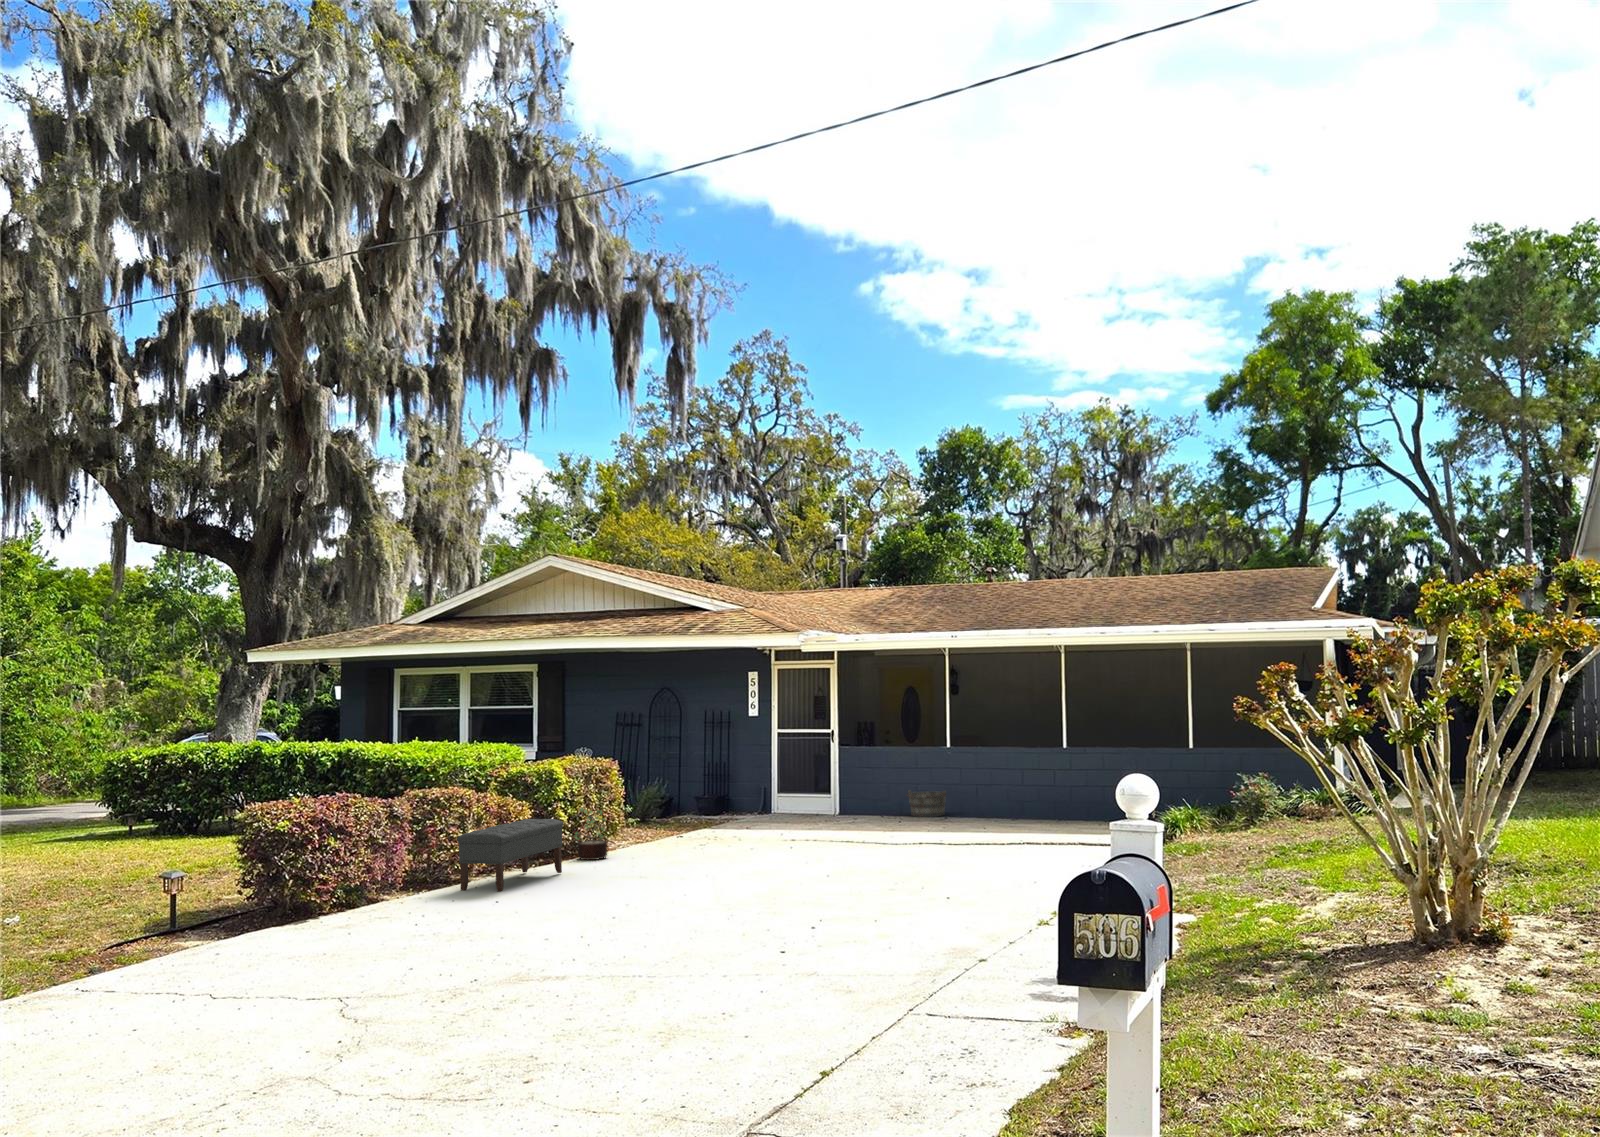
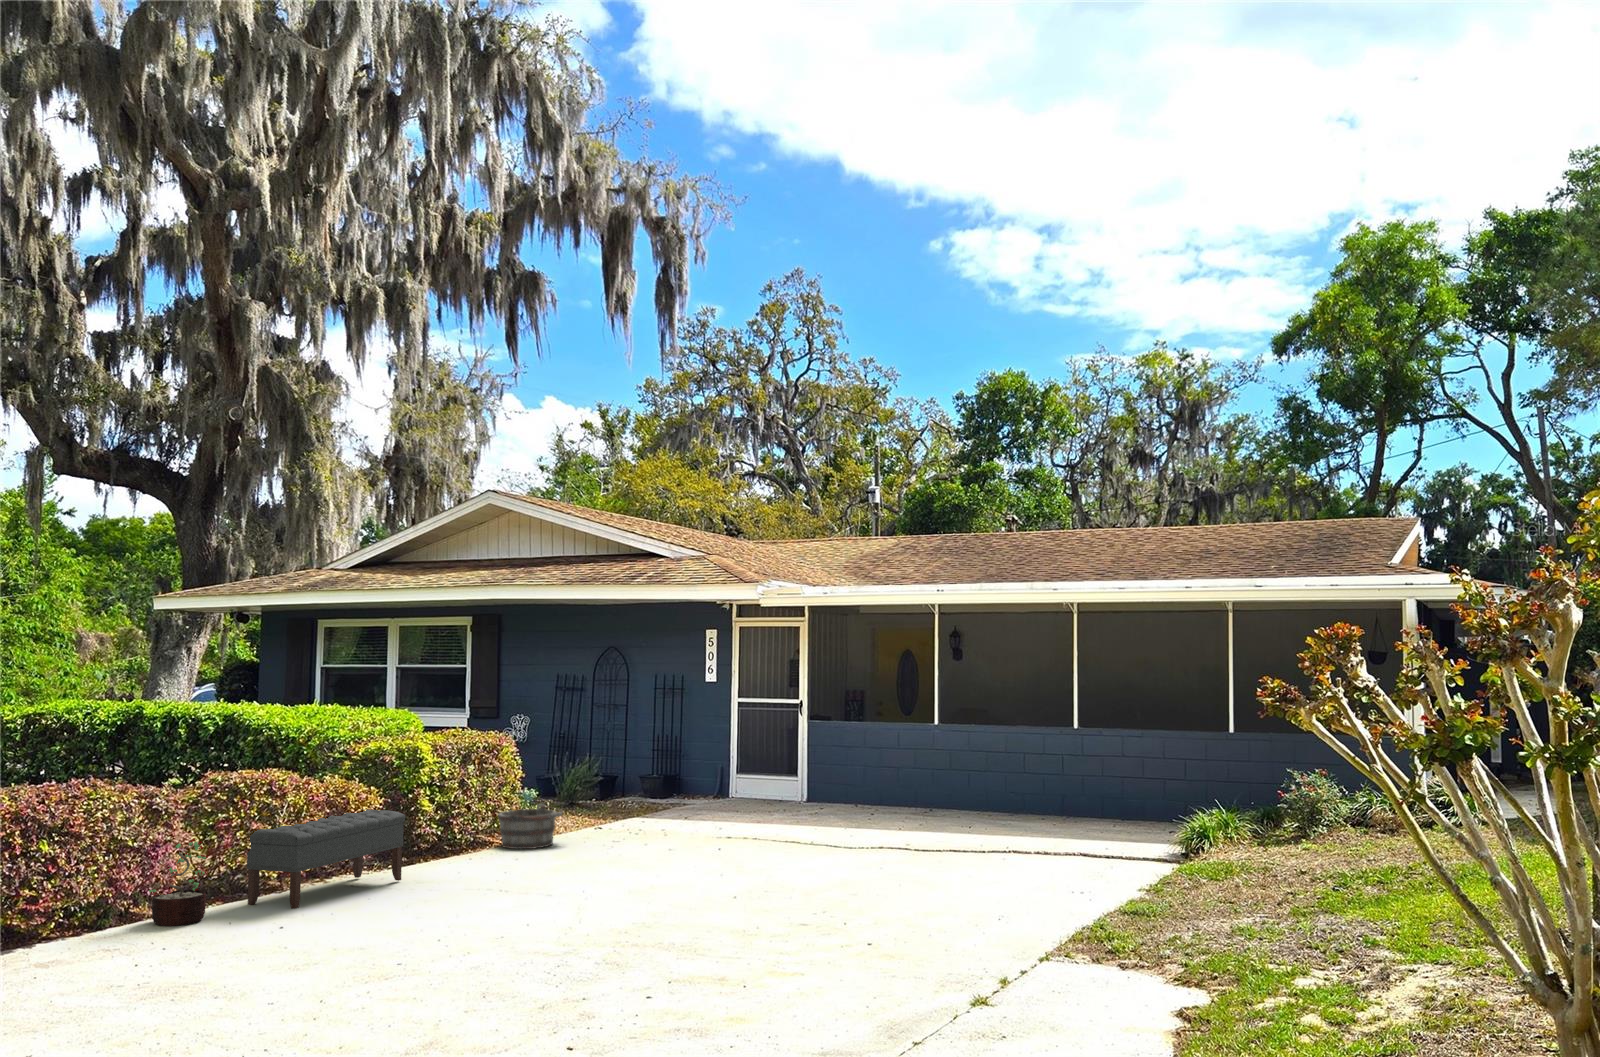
bucket: present [907,790,946,817] -> present [498,804,562,849]
decorative plant: present [574,808,608,860] -> present [148,839,208,926]

